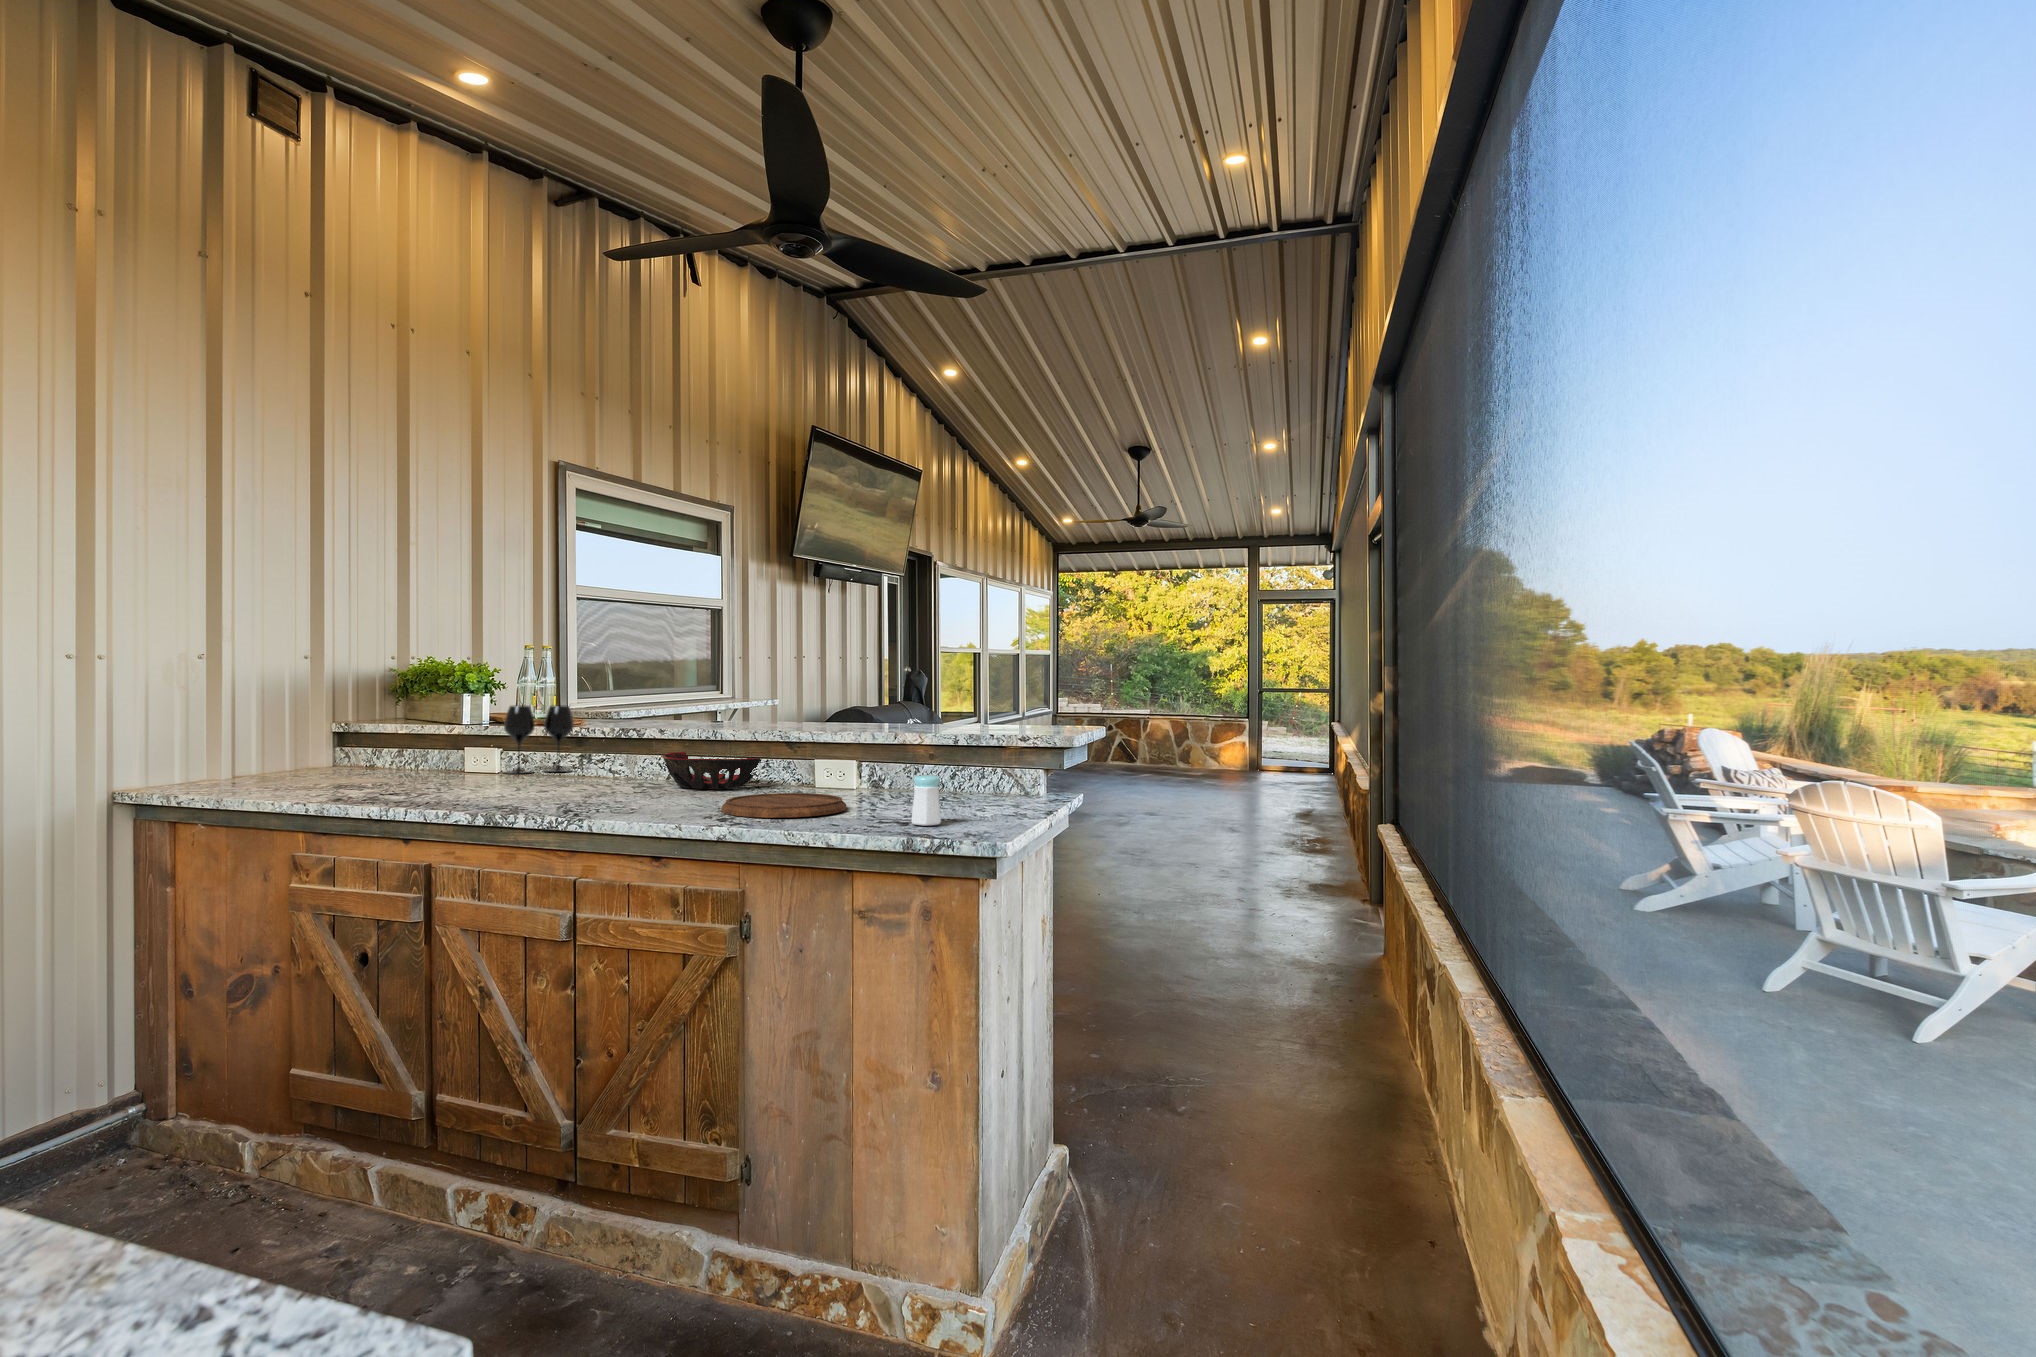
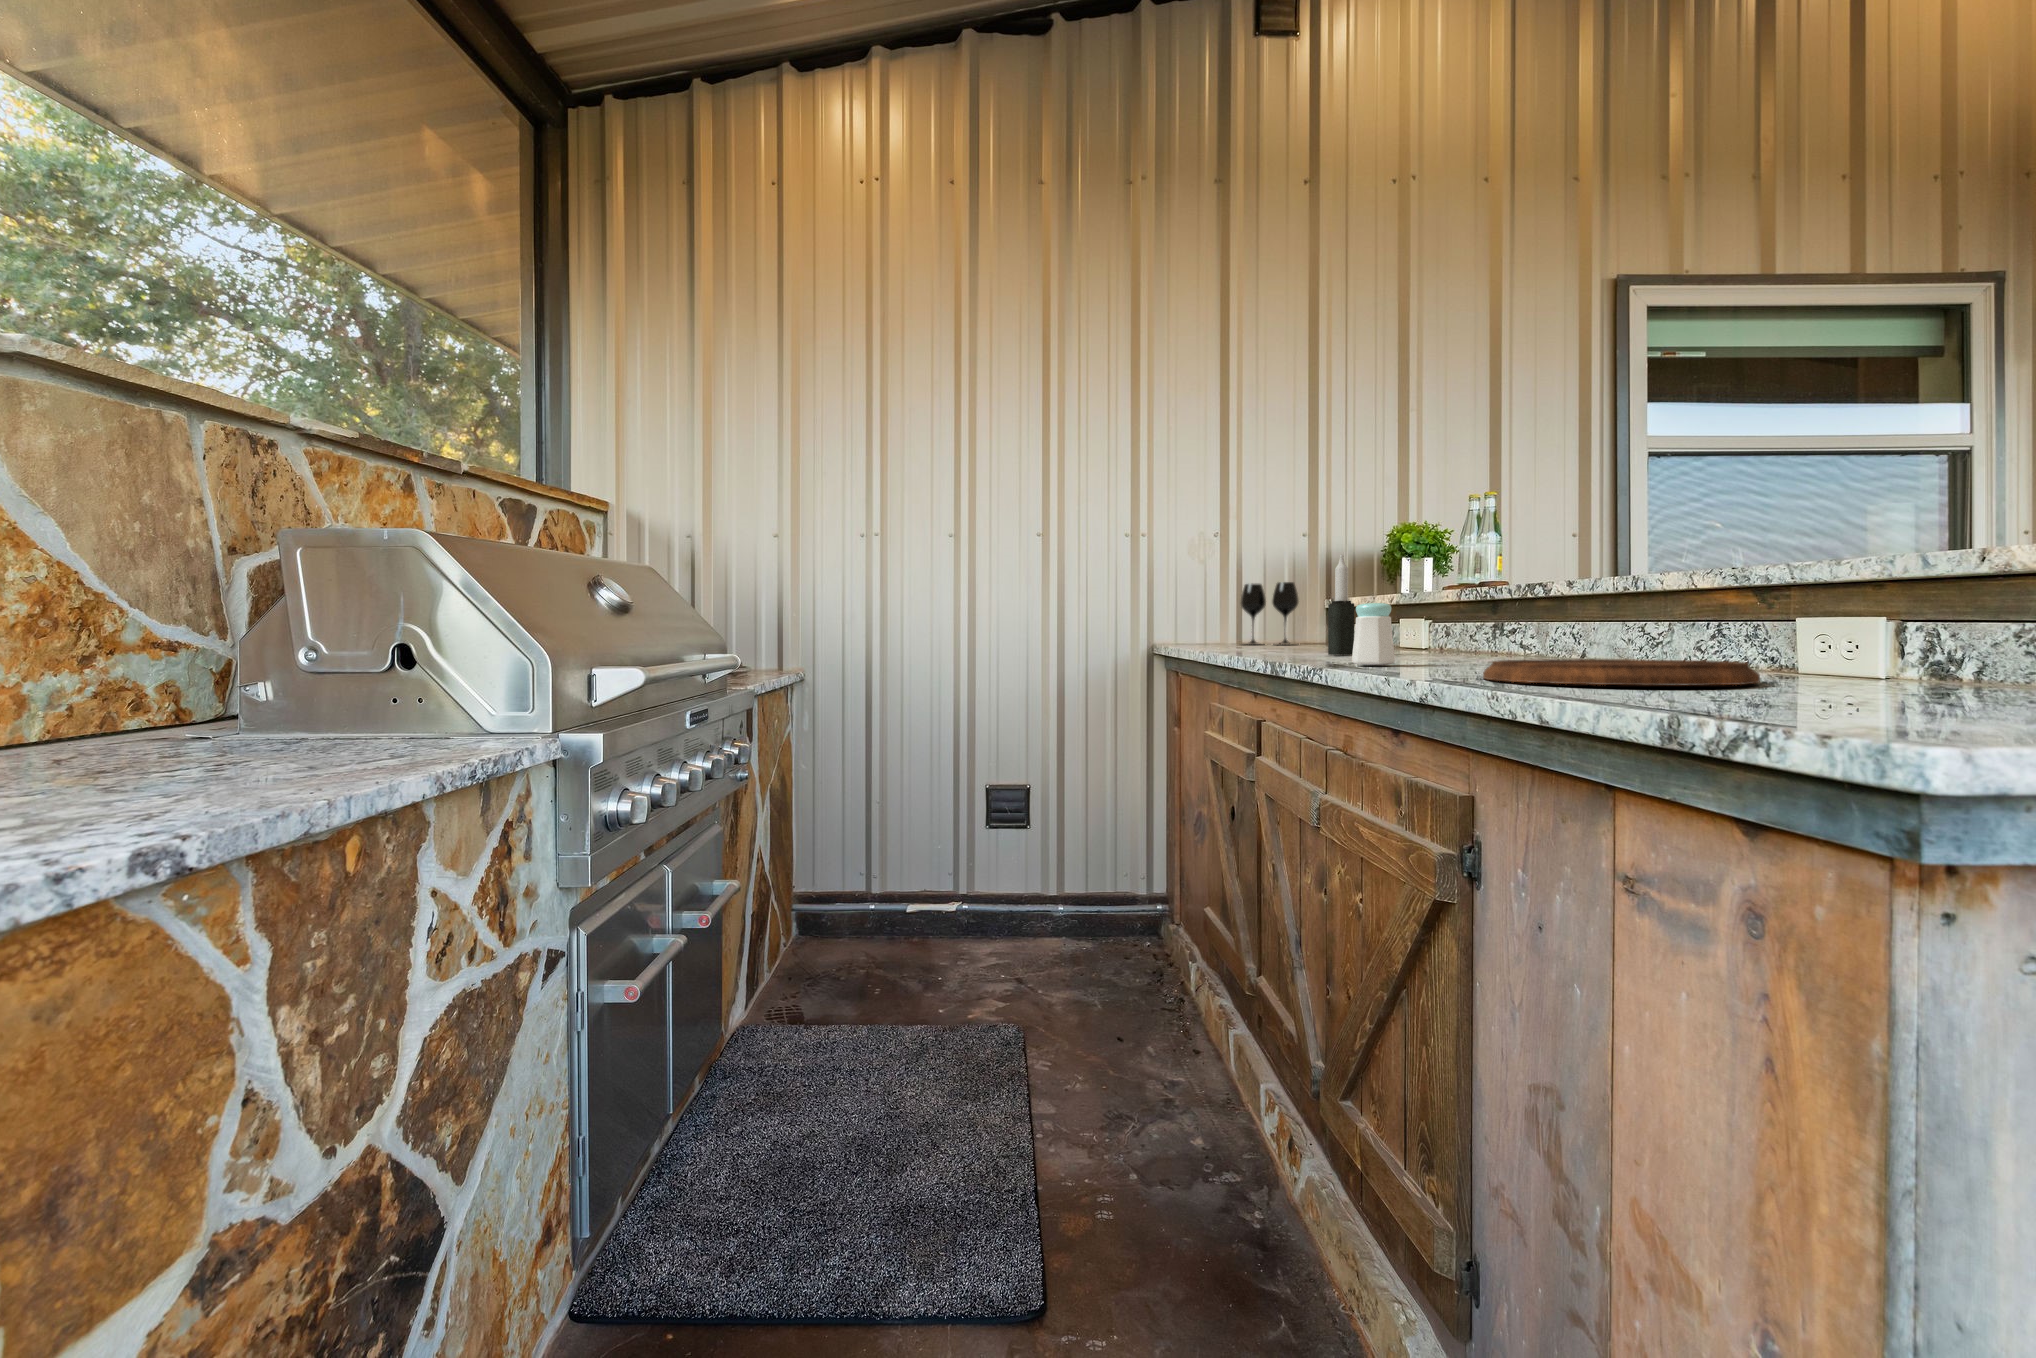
candle: none [478,701,503,788] -> present [1328,555,1354,655]
wine glass: present [504,705,574,774] -> present [1241,582,1299,645]
decorative bowl: present [662,752,760,789] -> none [1526,611,1720,663]
salt shaker: present [912,775,941,826] -> present [1352,603,1395,665]

